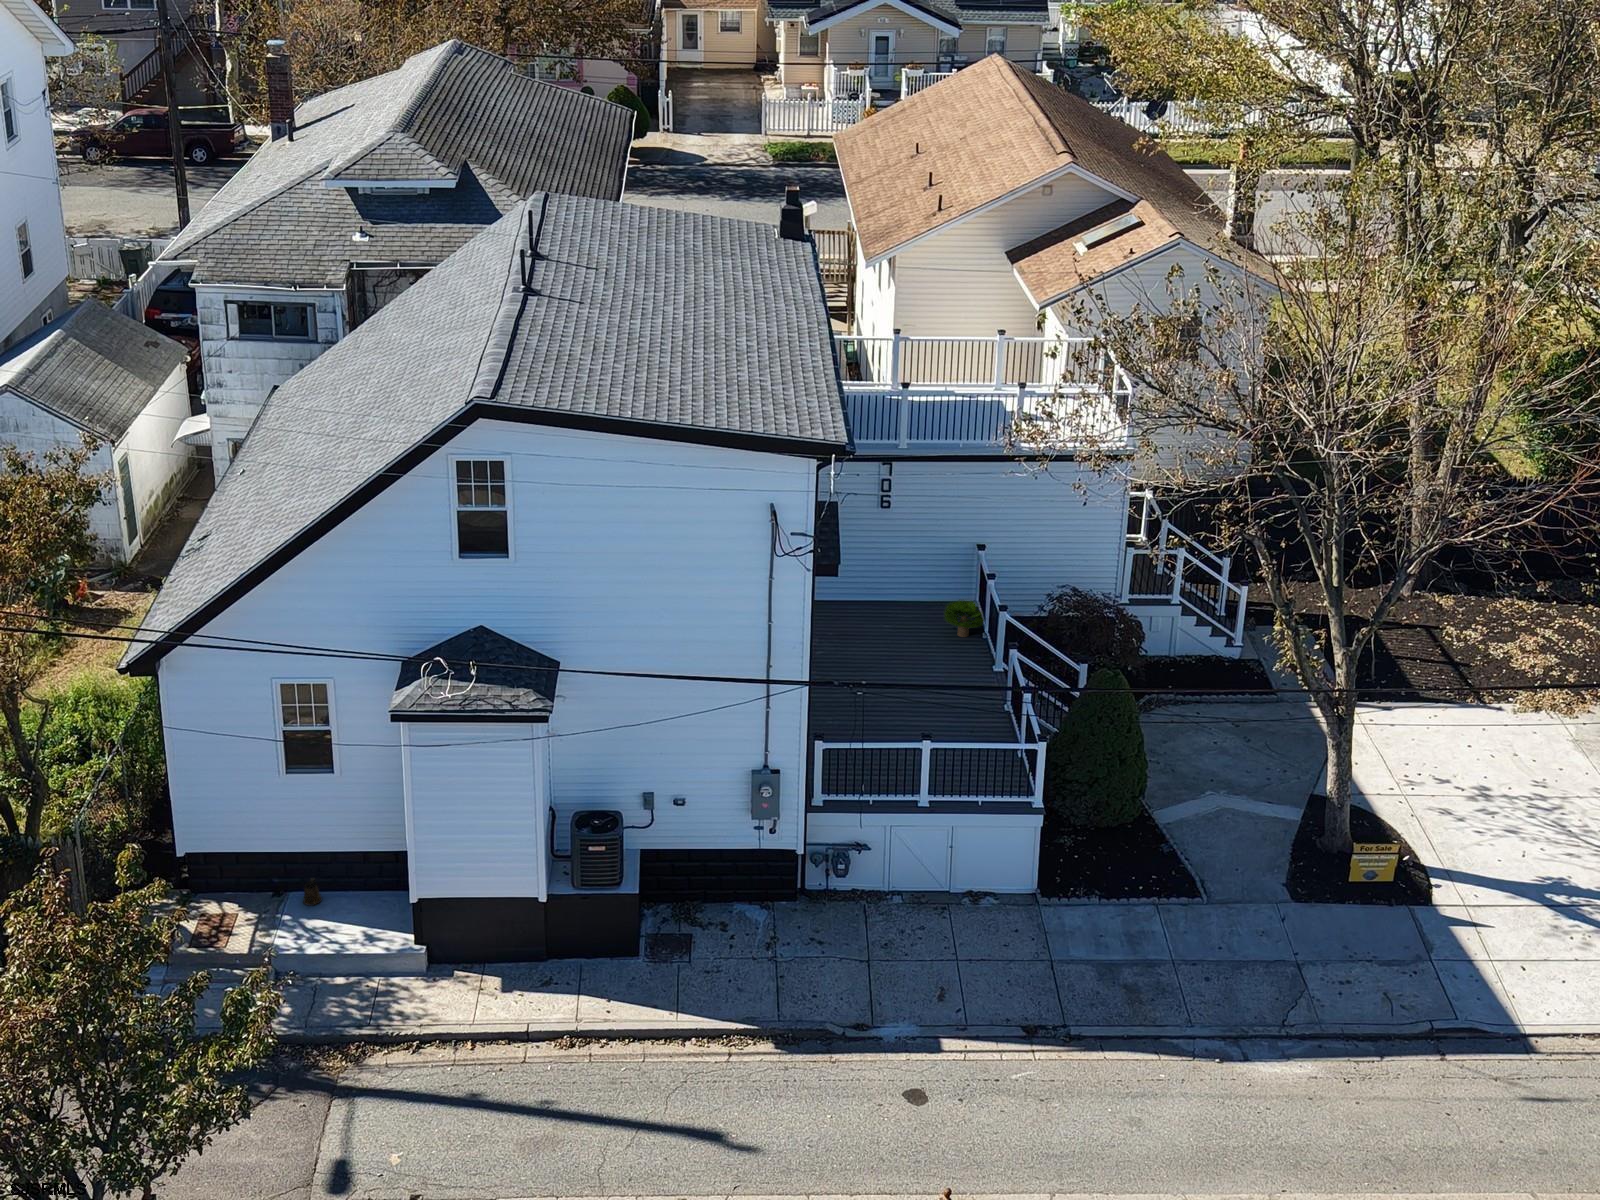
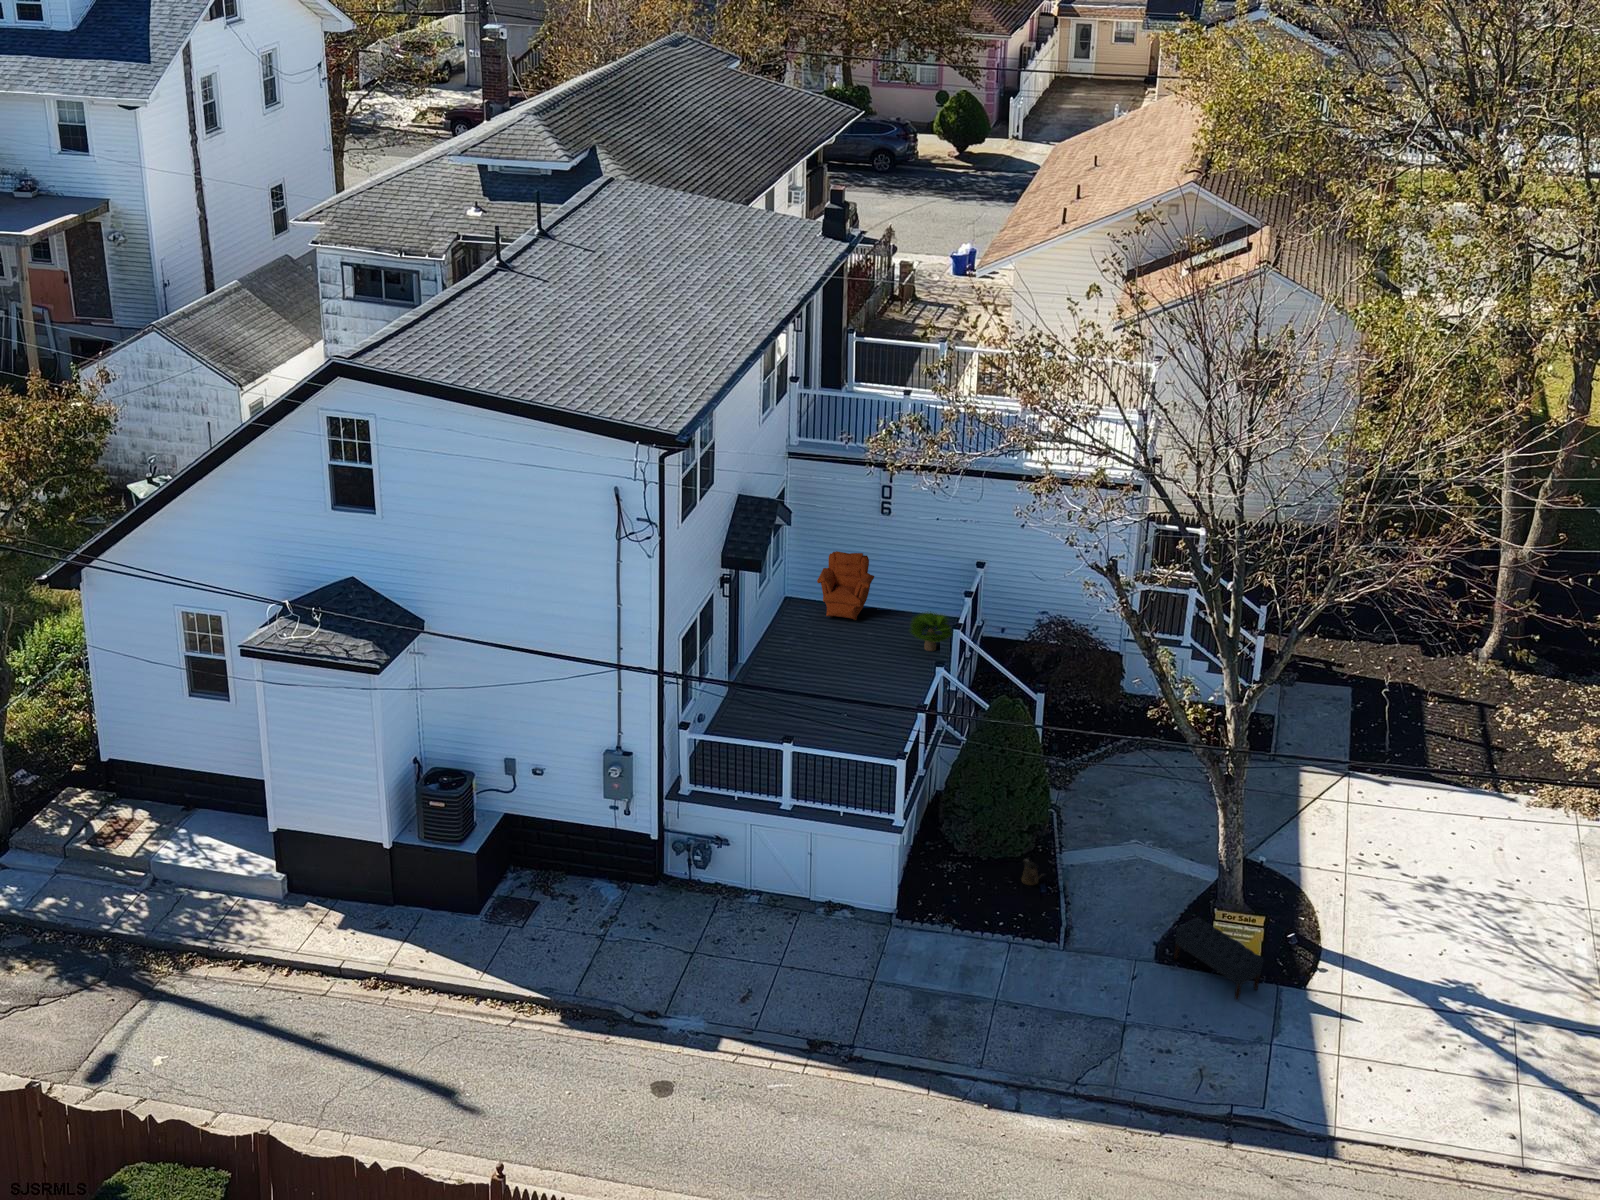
armchair: none [842,551,895,617] -> present [817,551,874,621]
bench: none [1304,852,1398,924] -> present [1174,917,1264,1000]
watering can: present [303,878,322,906] -> present [1021,859,1043,885]

